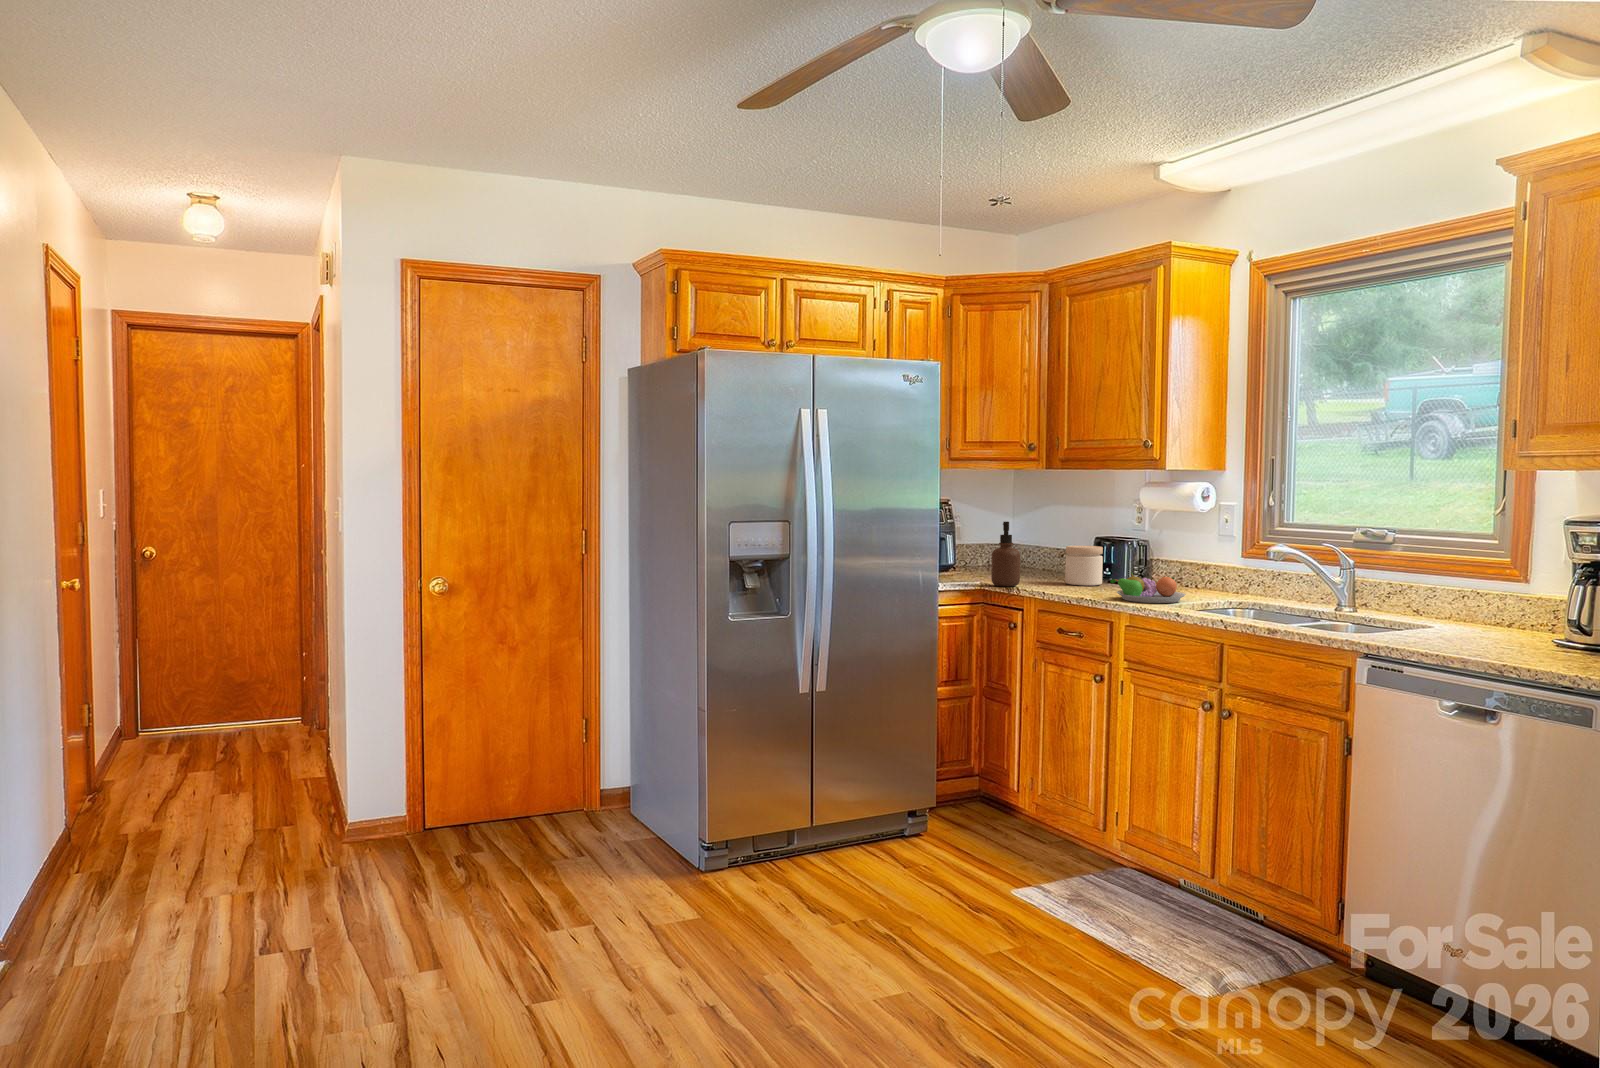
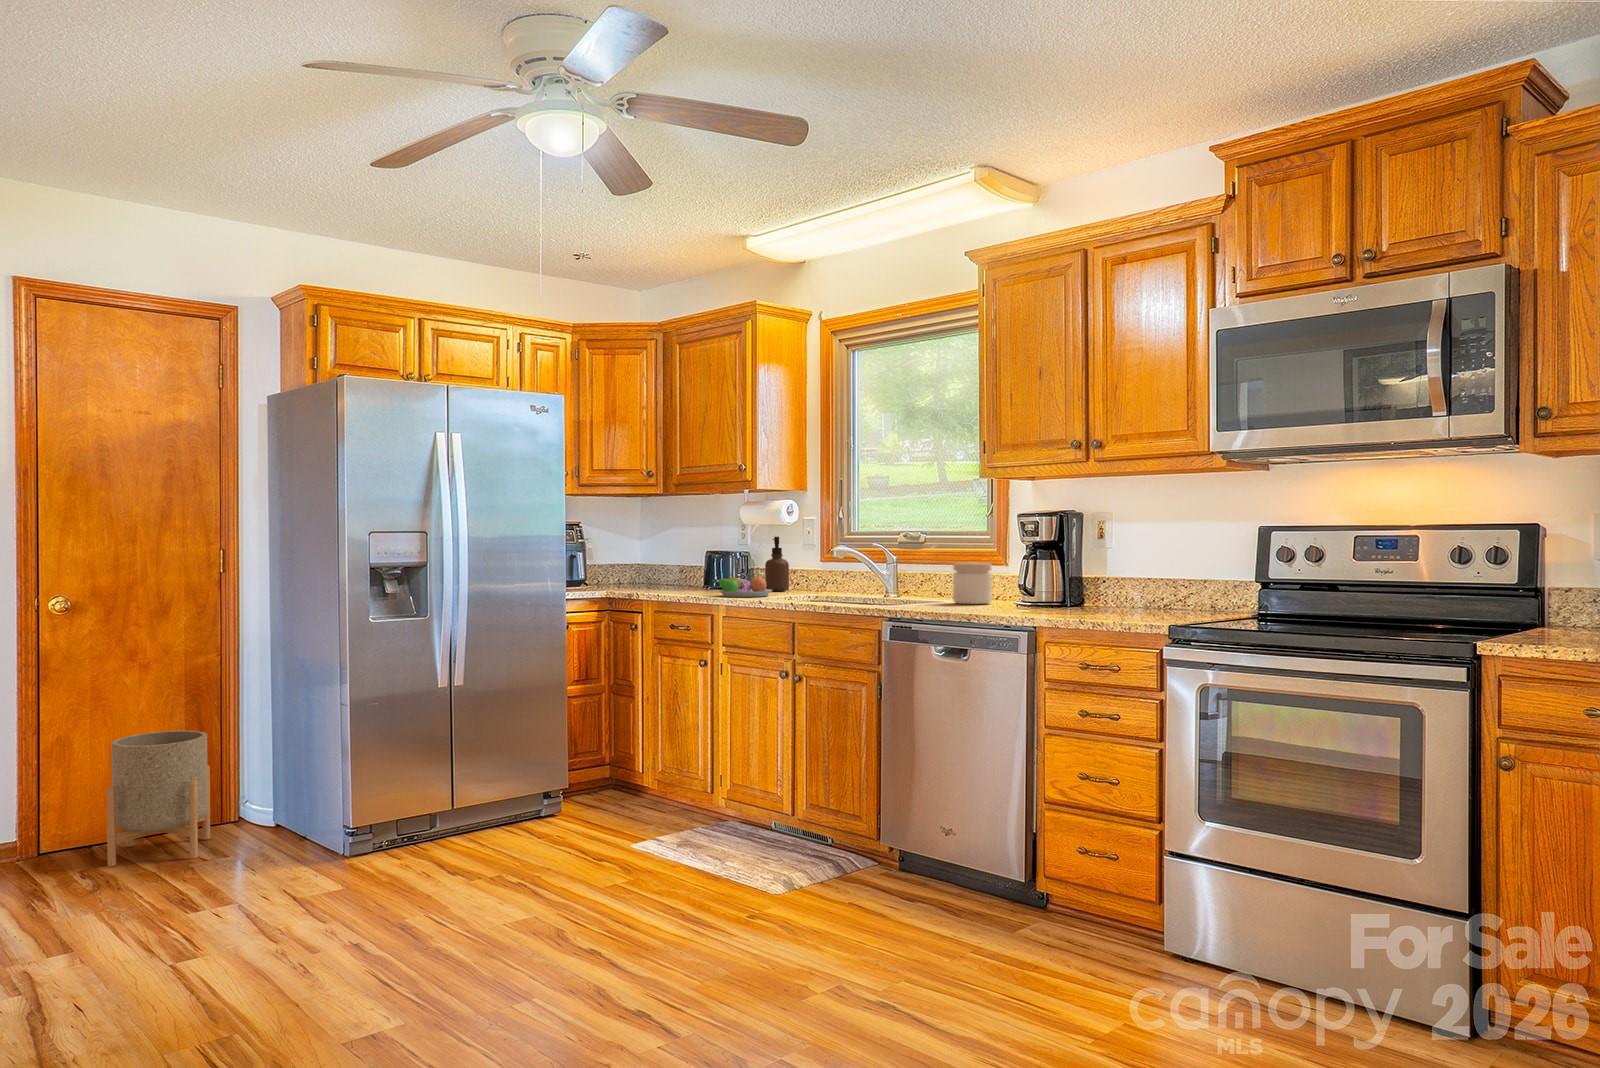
soap dispenser: present [991,522,1020,587] -> present [765,537,789,591]
jar: present [1065,546,1103,586] -> present [953,563,992,604]
planter: none [481,715,576,852] -> present [107,731,210,867]

